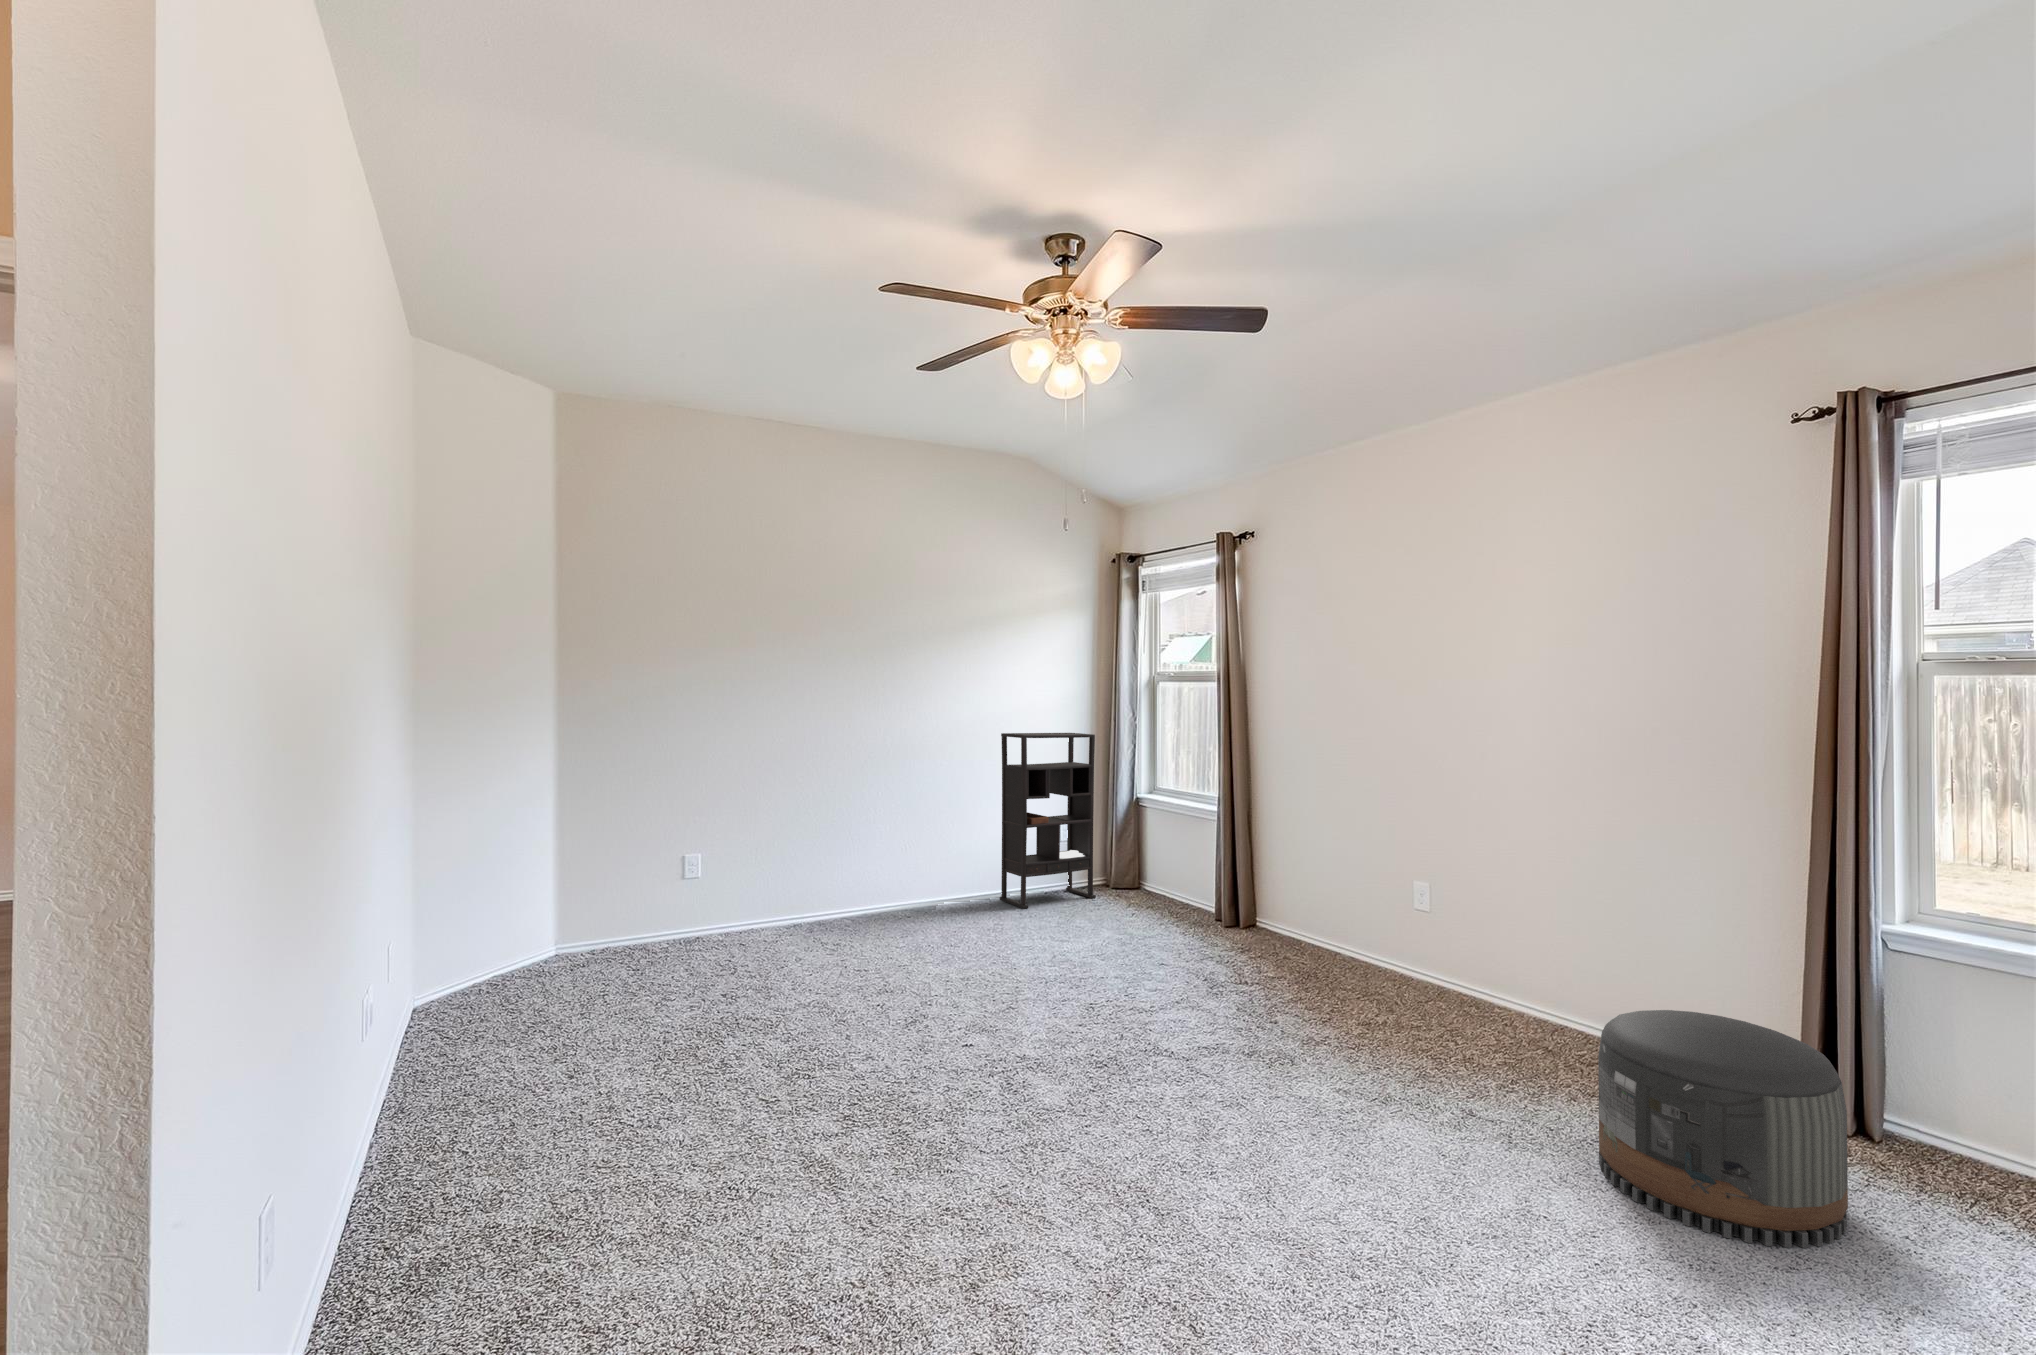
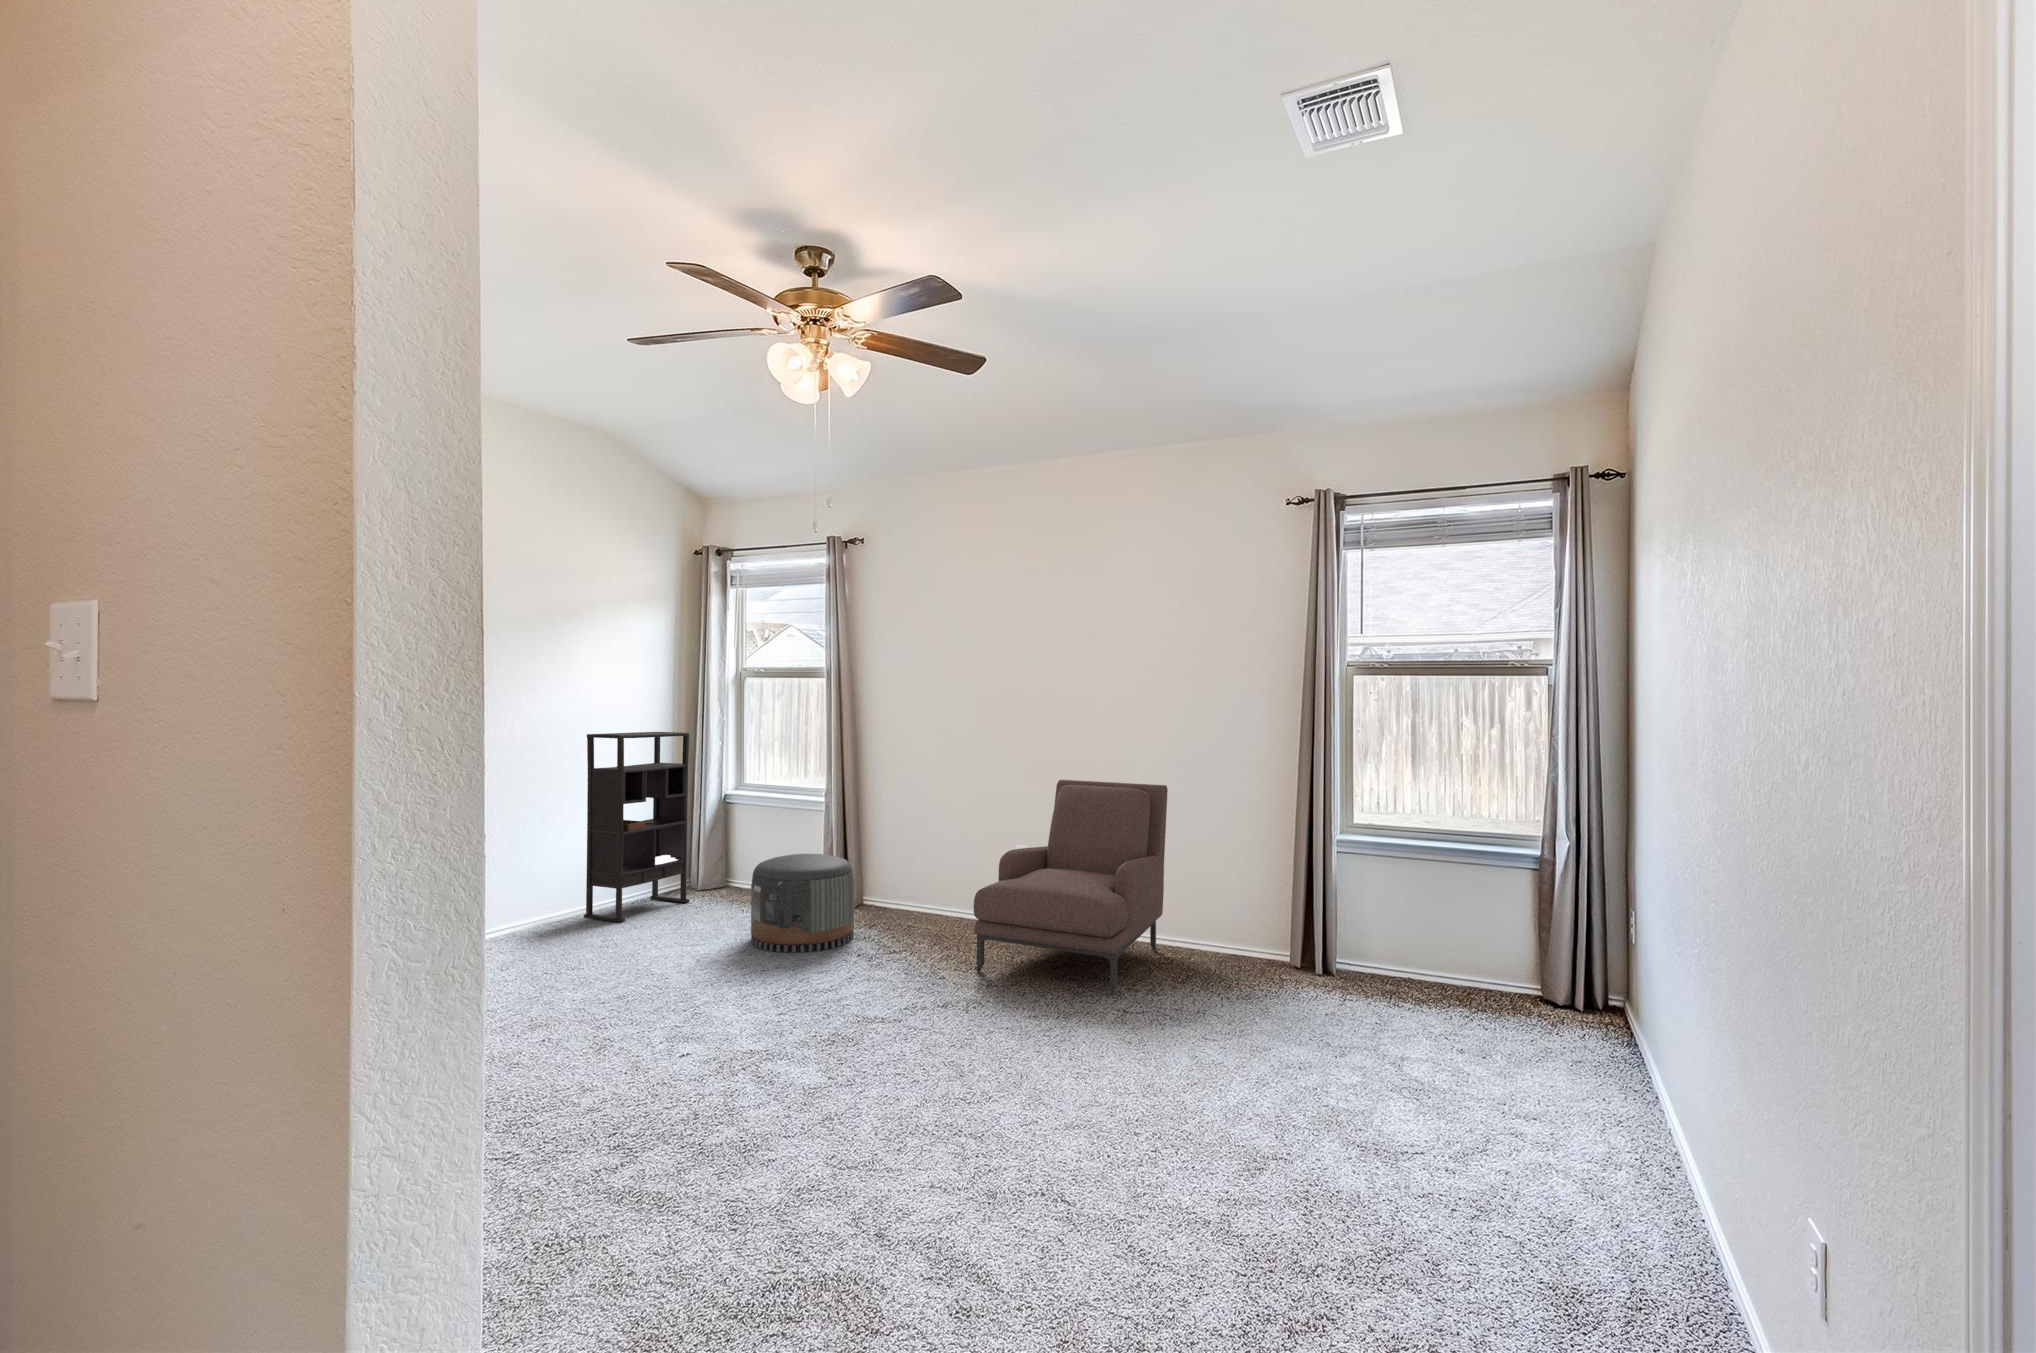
armchair: none [1314,805,1606,1086] -> present [974,780,1168,994]
pouf: present [1598,1010,1848,1248] -> present [751,854,854,953]

